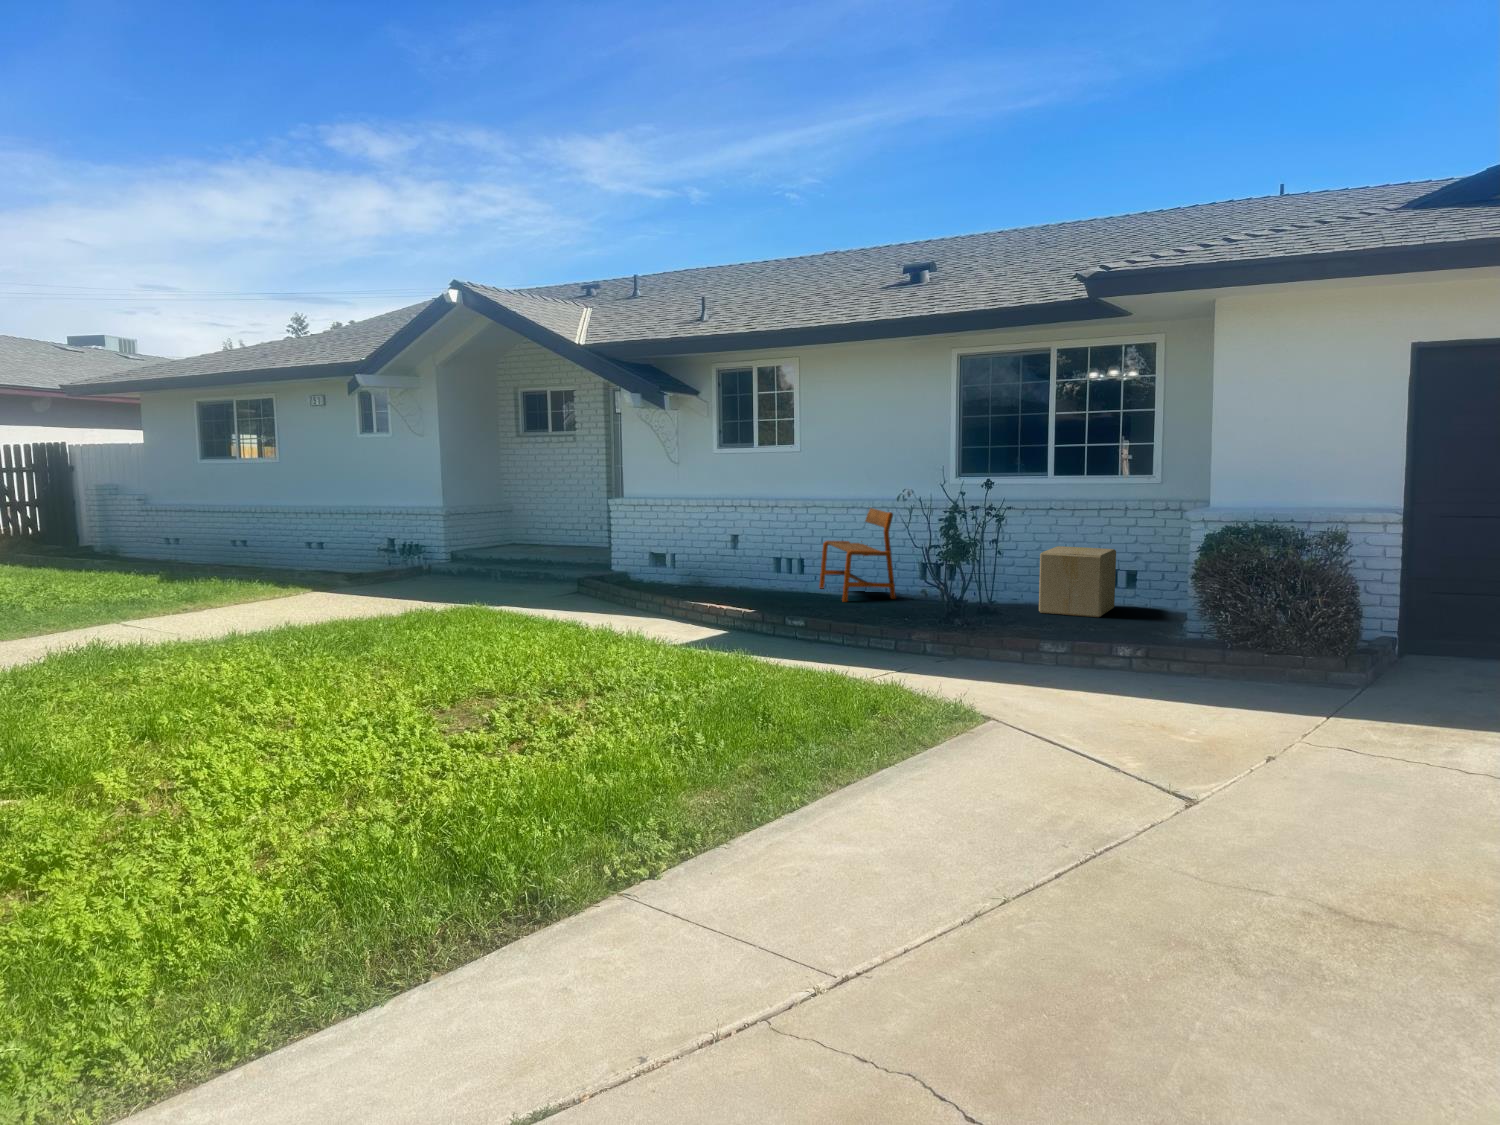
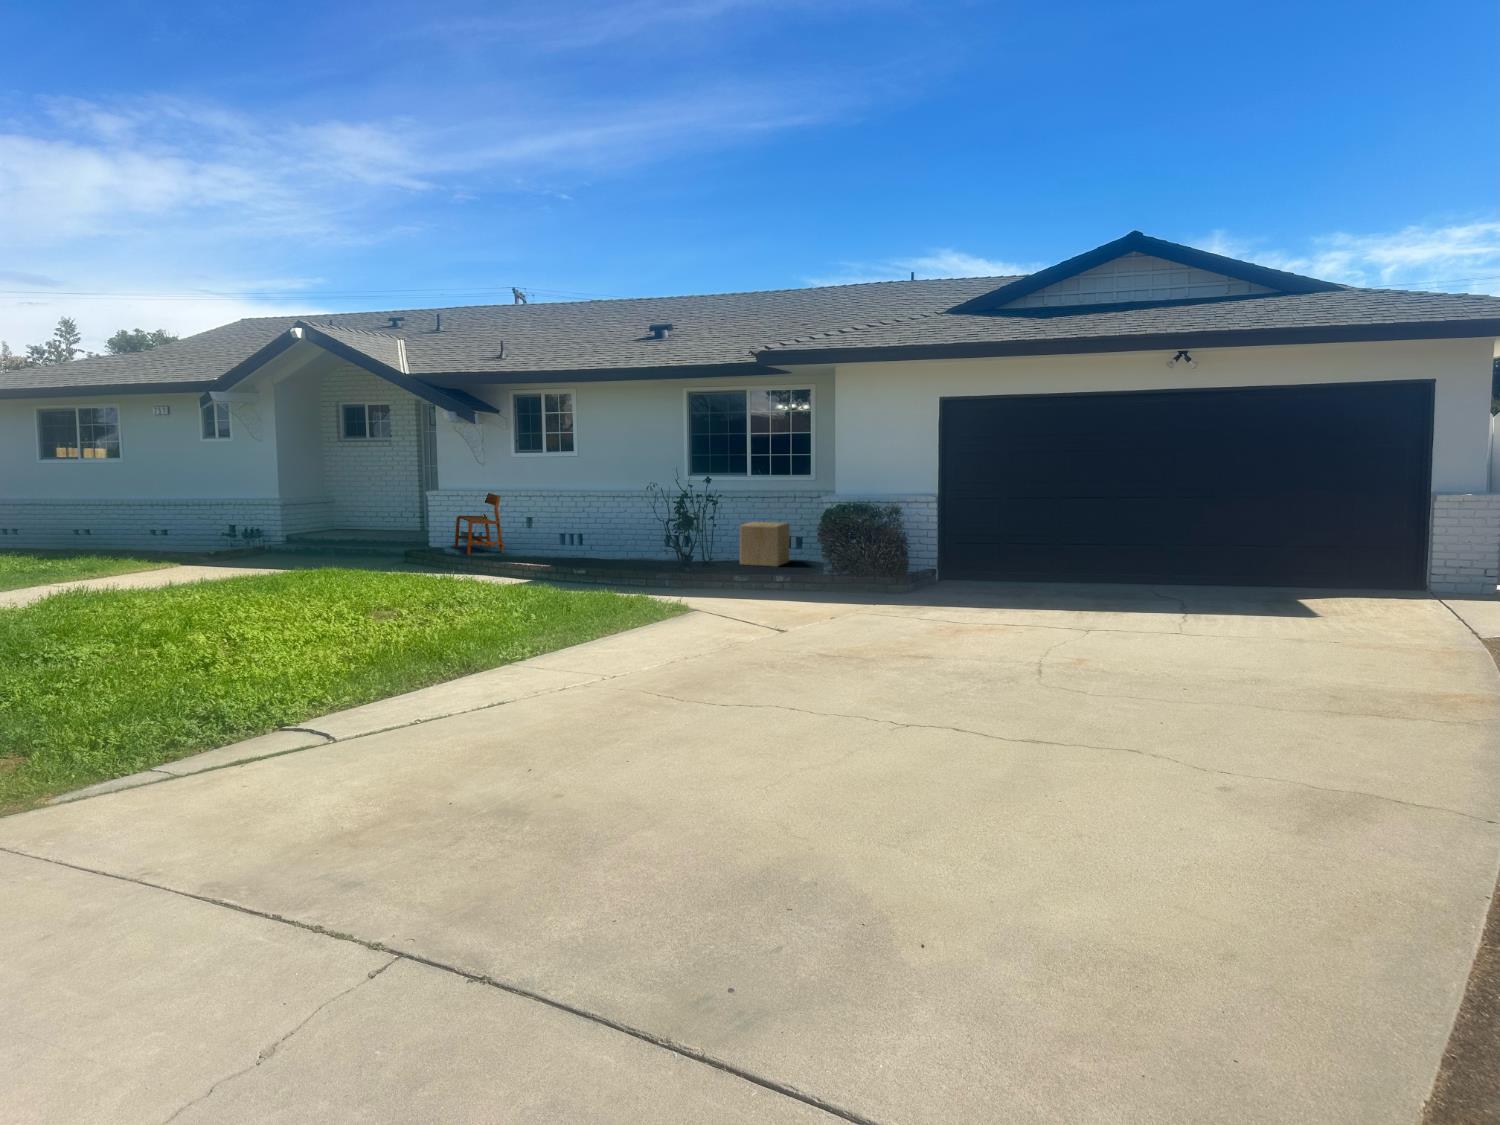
bench: present [819,508,896,602] -> present [455,493,504,555]

